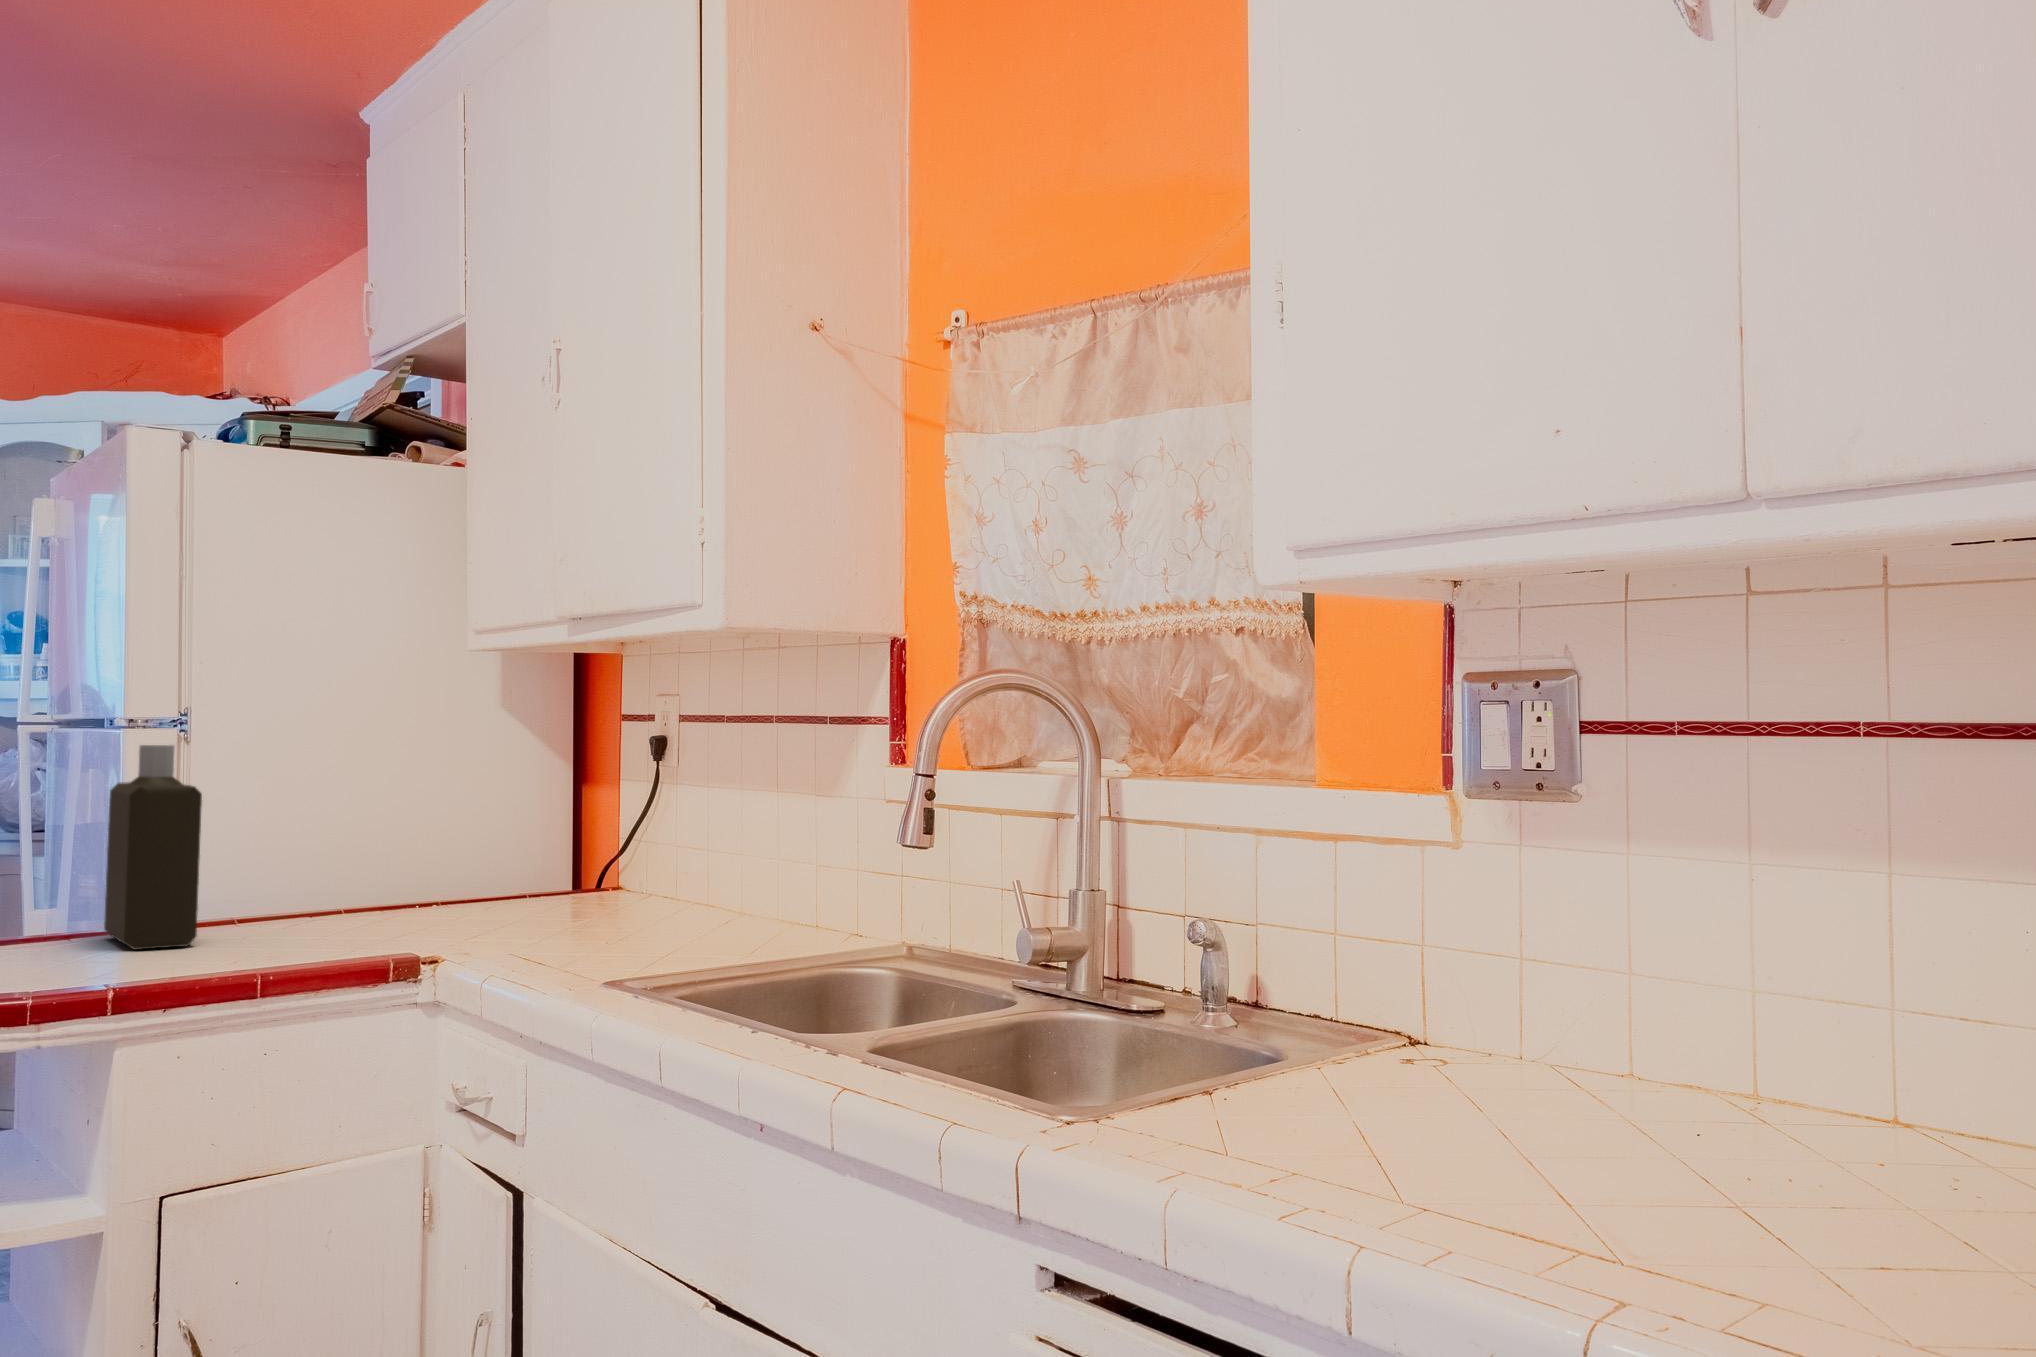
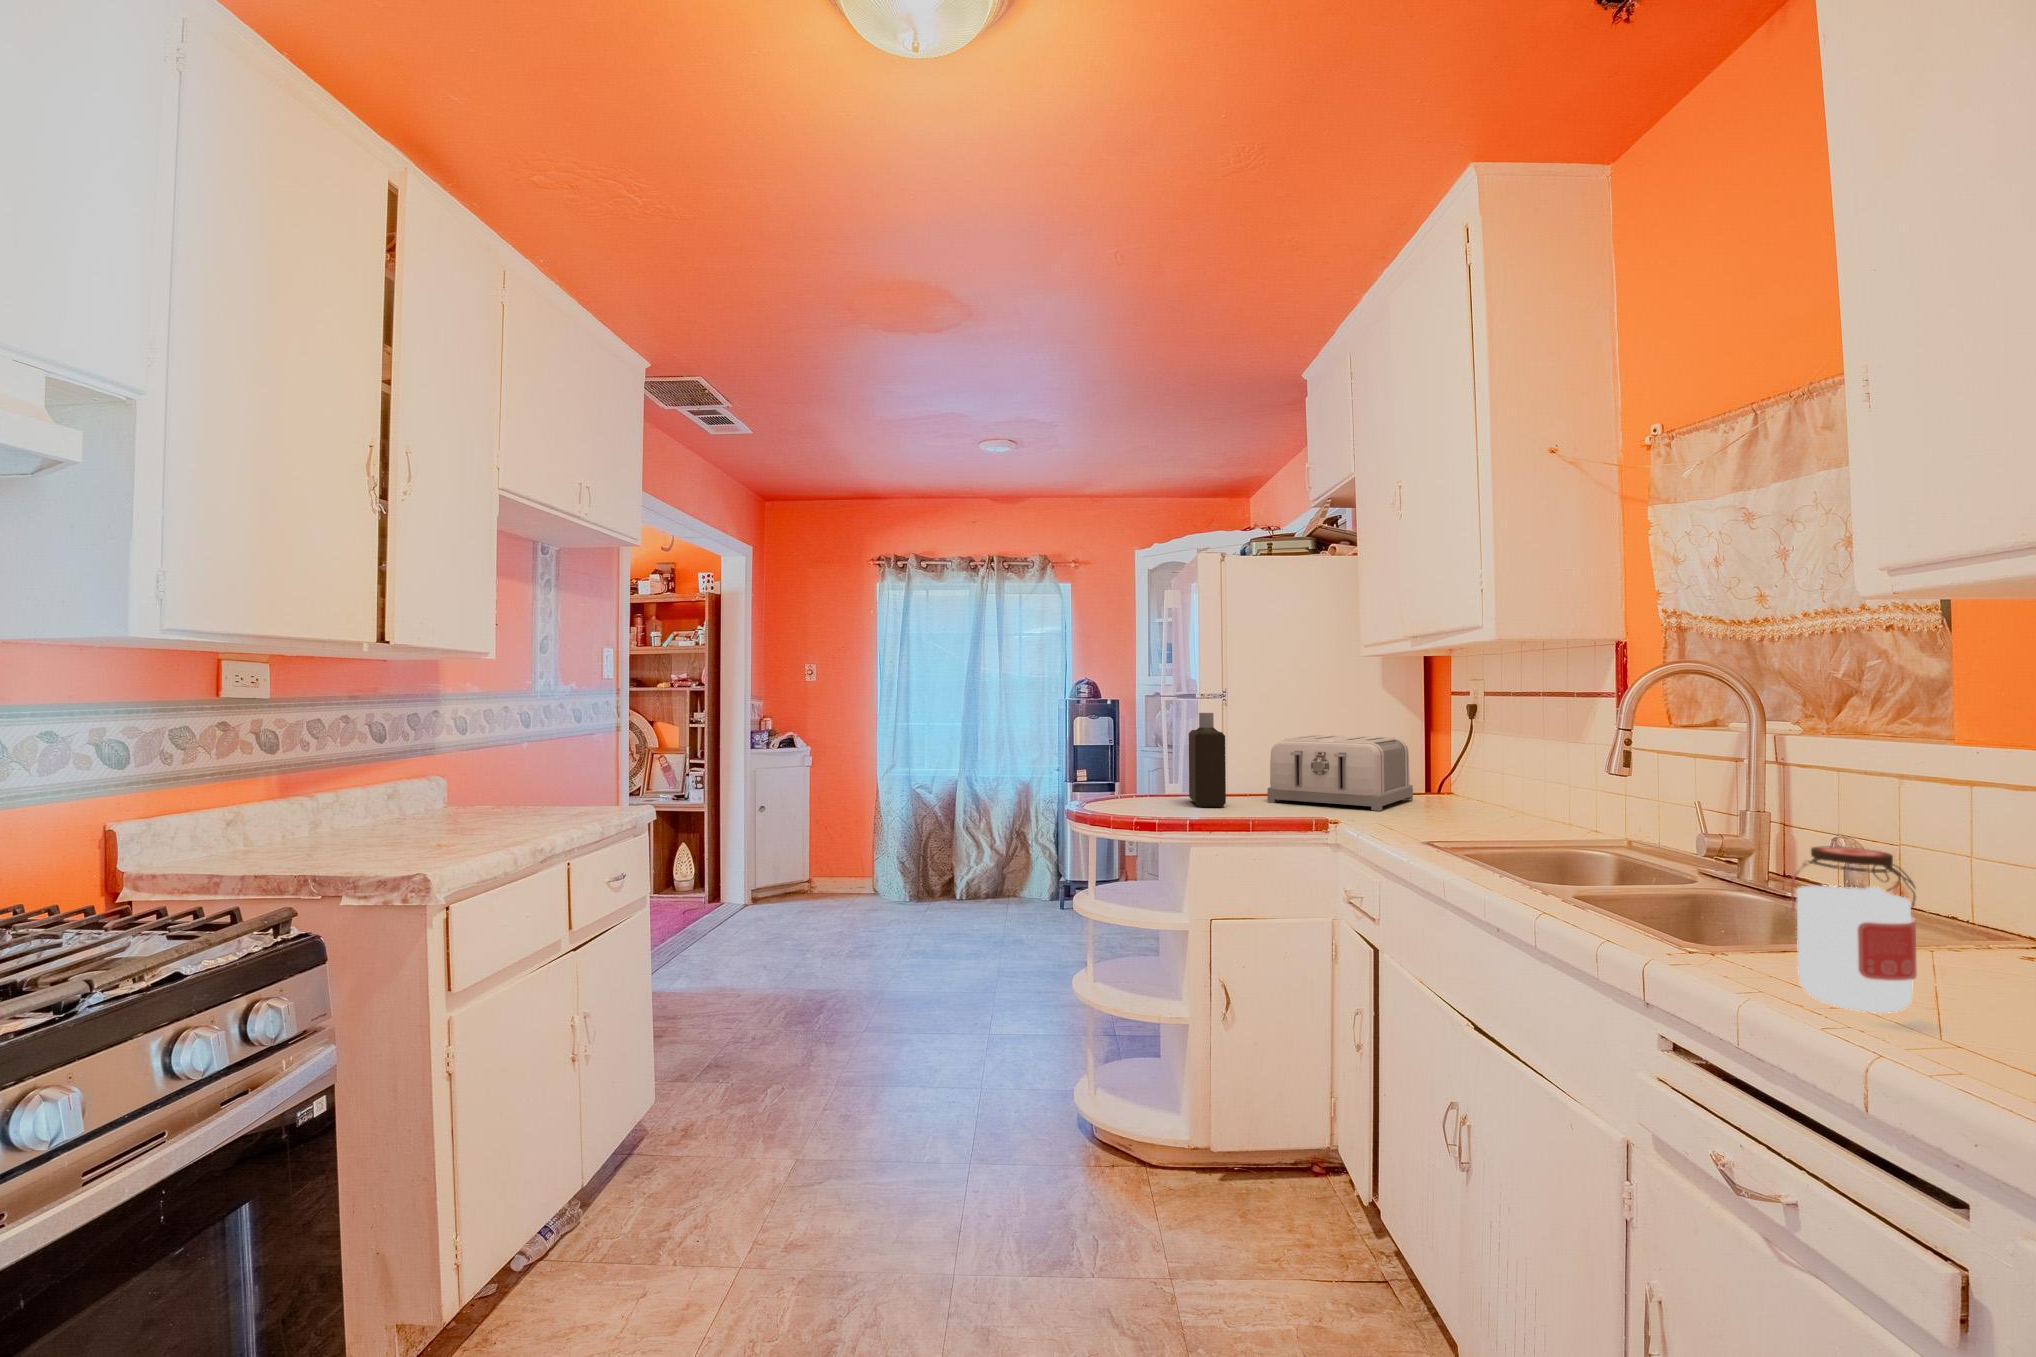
toaster: none [285,792,559,930] -> present [1268,735,1413,811]
jar: none [1257,930,1394,1178] -> present [1791,846,1917,1013]

